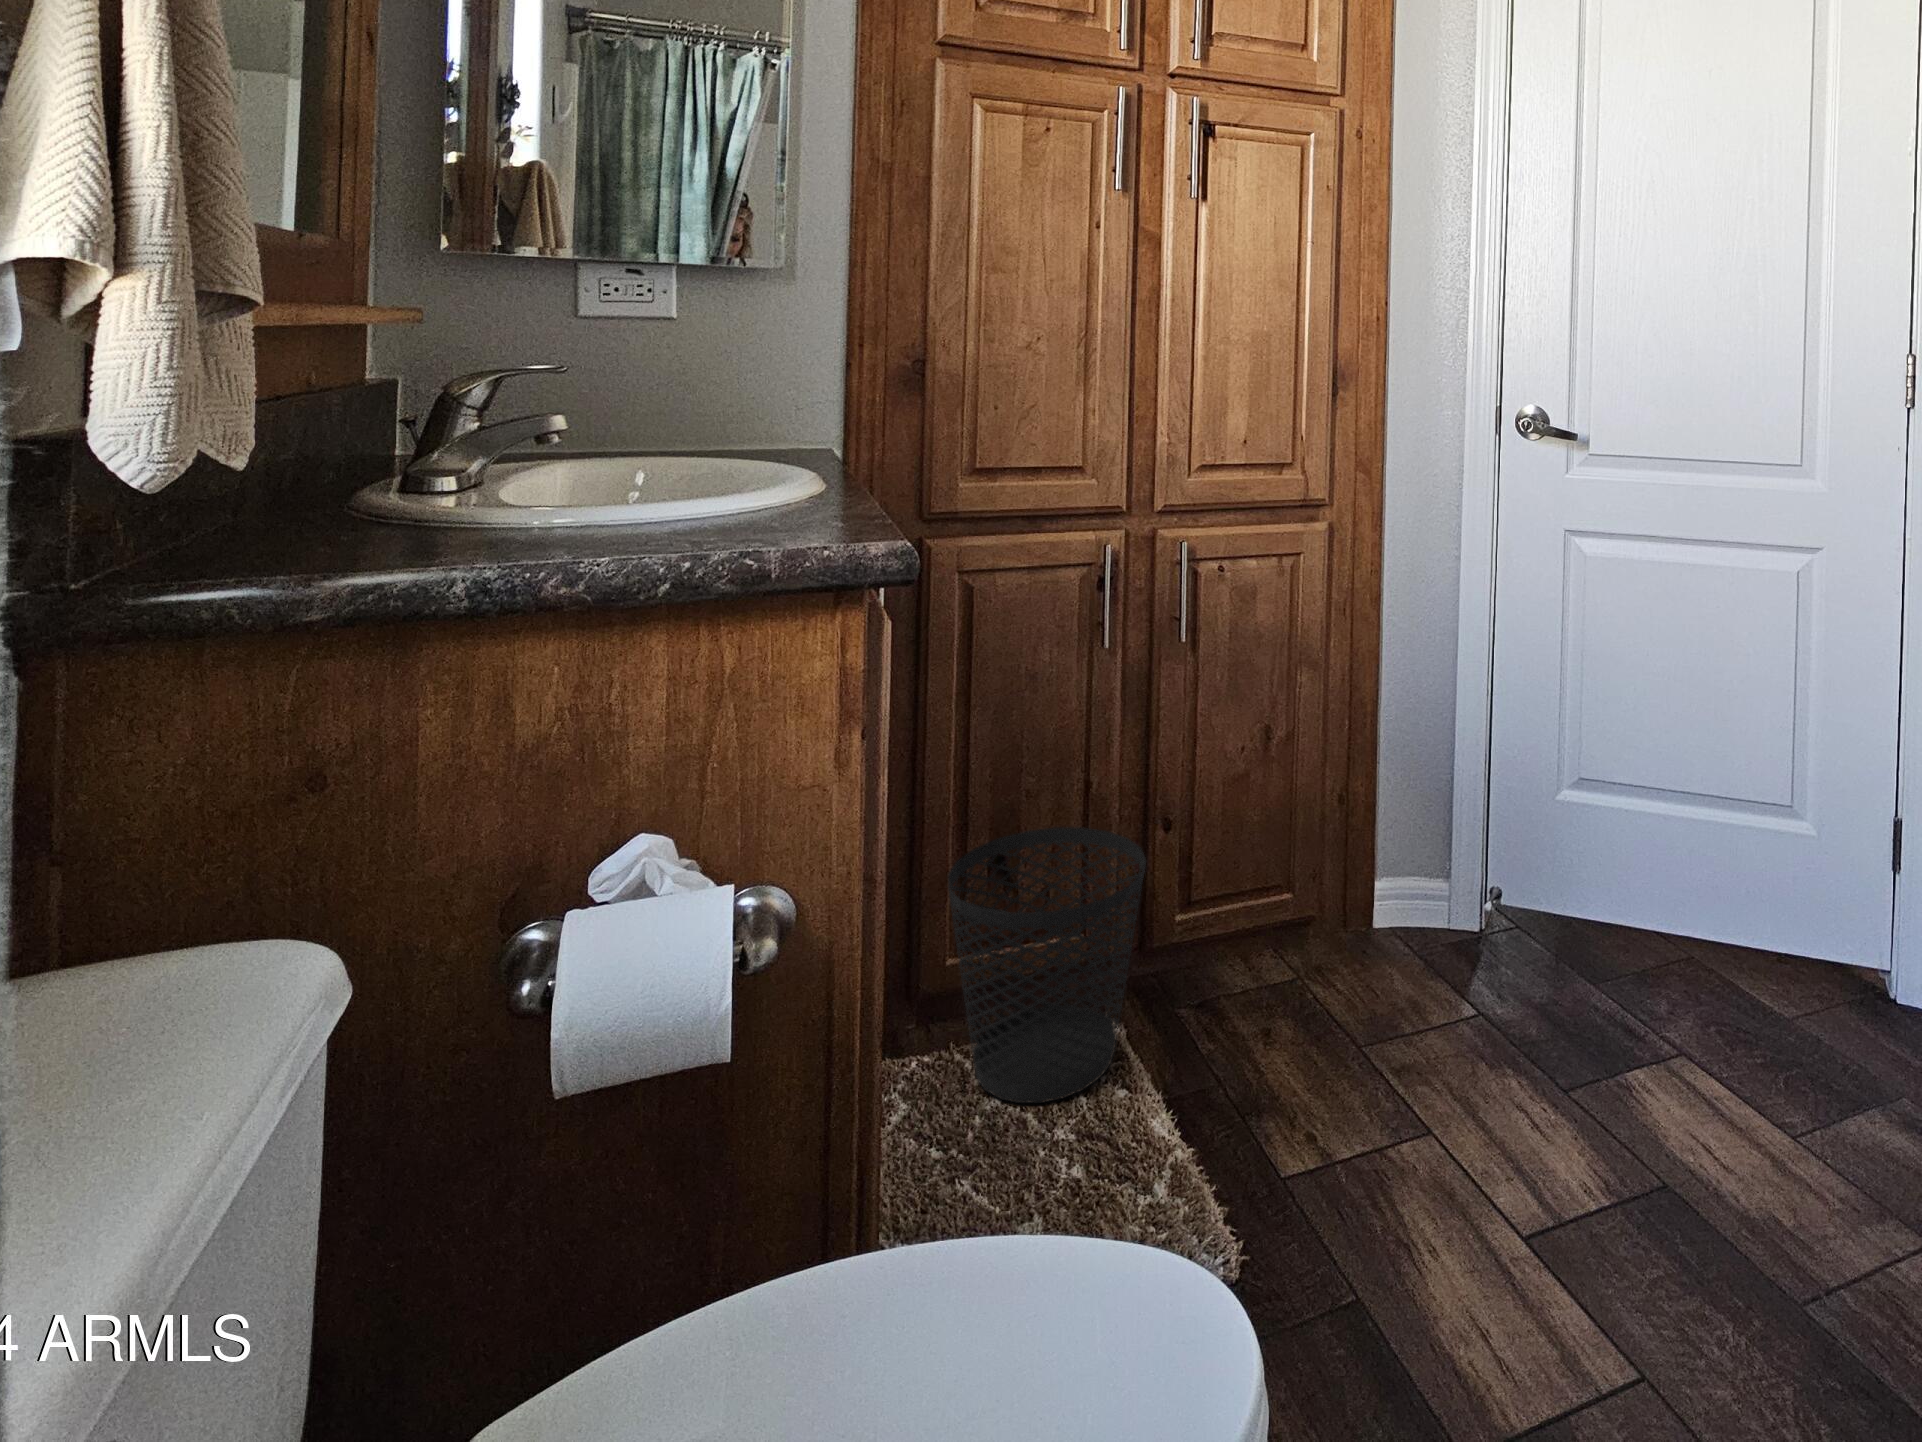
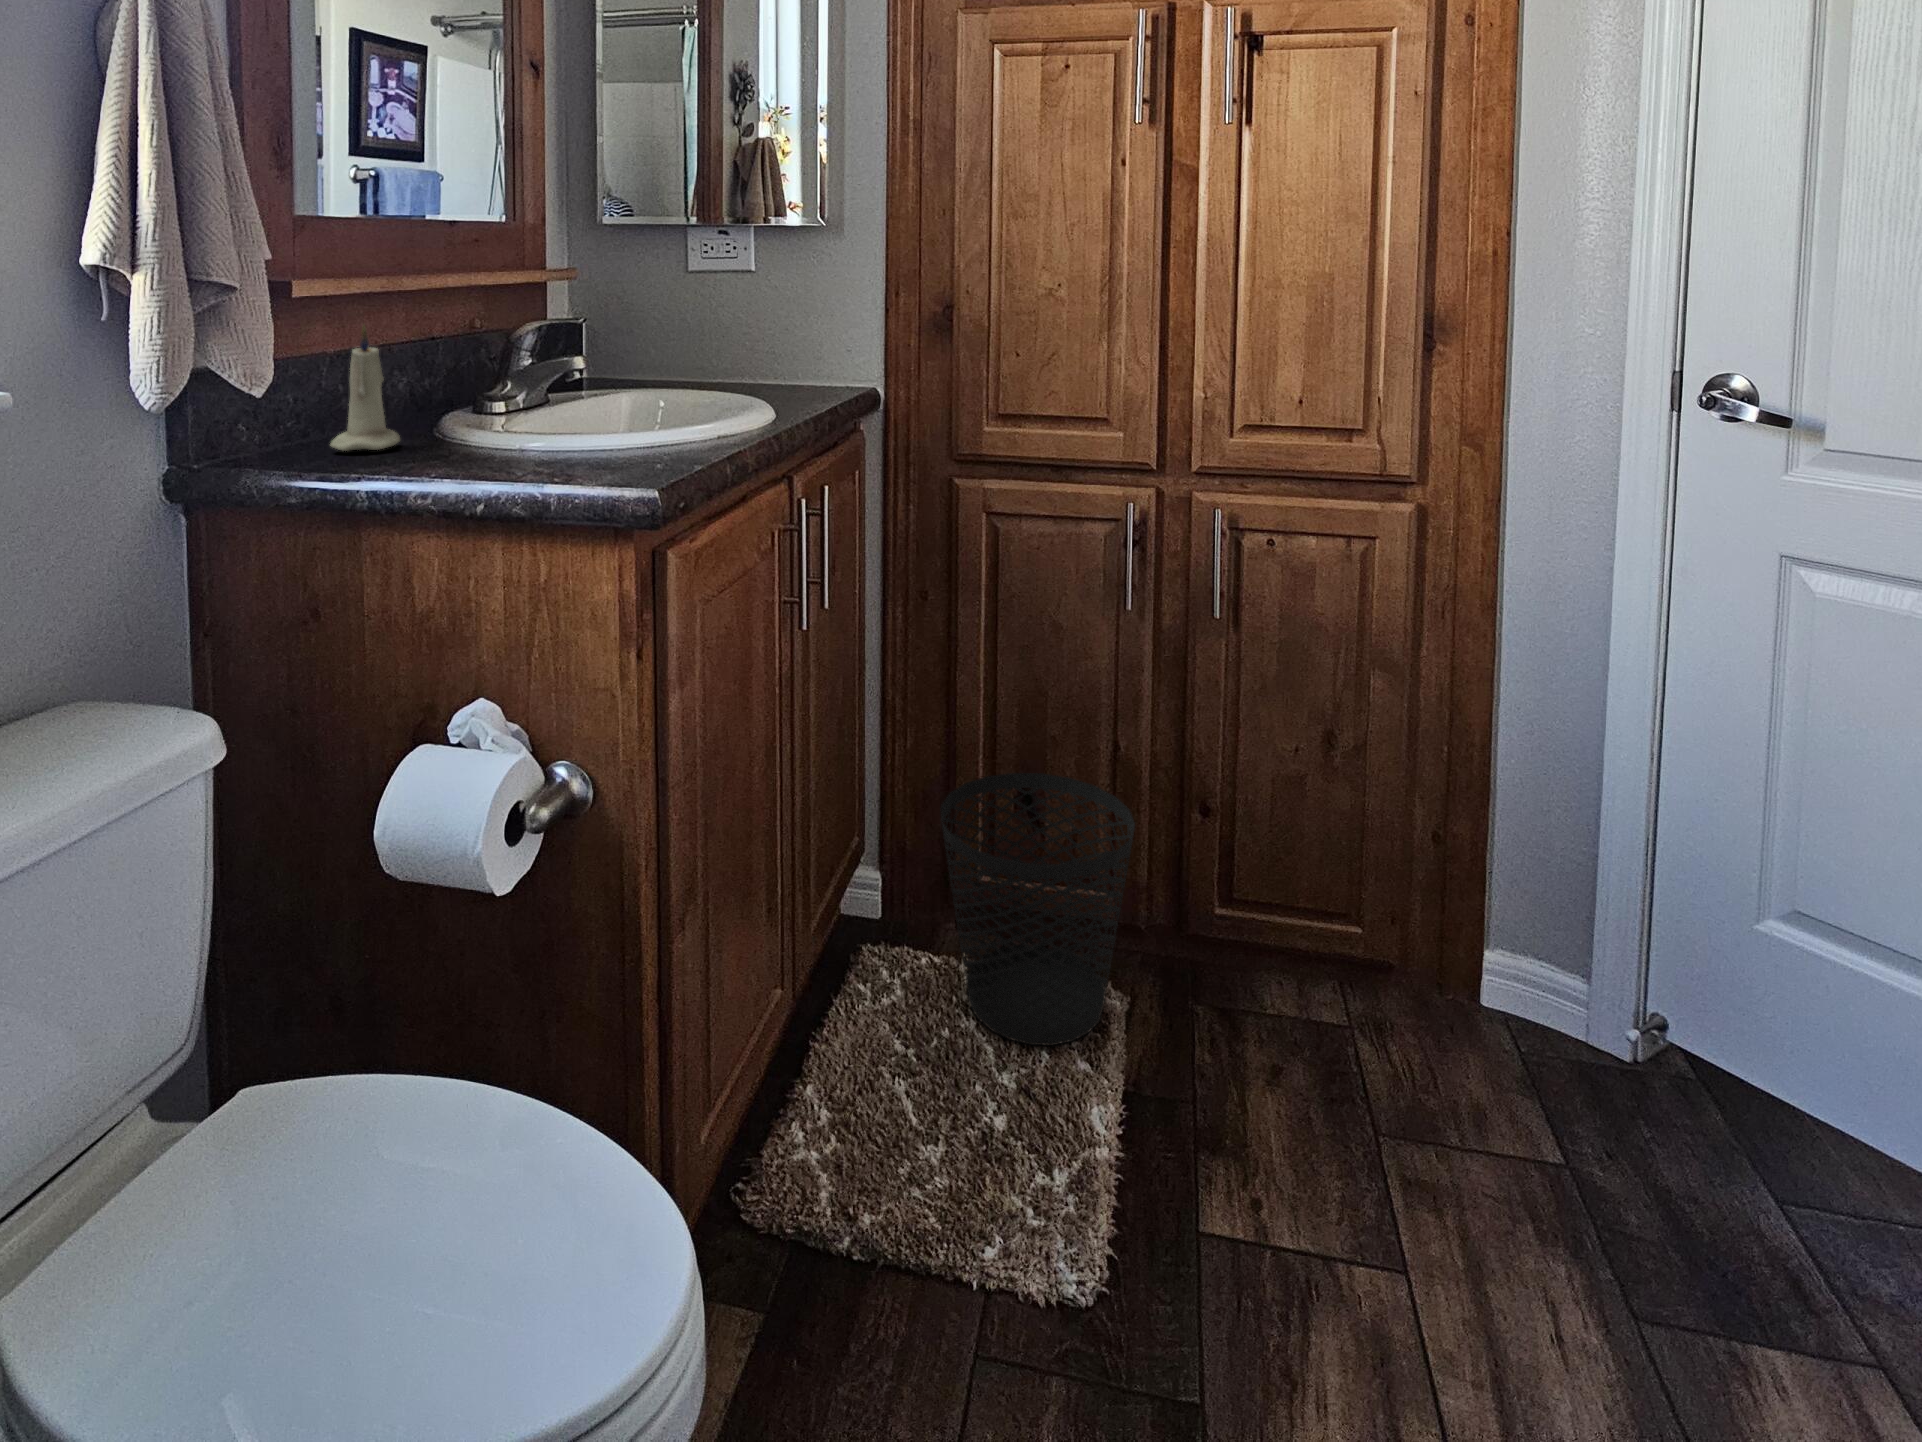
candle: none [250,379,370,561] -> present [331,326,400,451]

